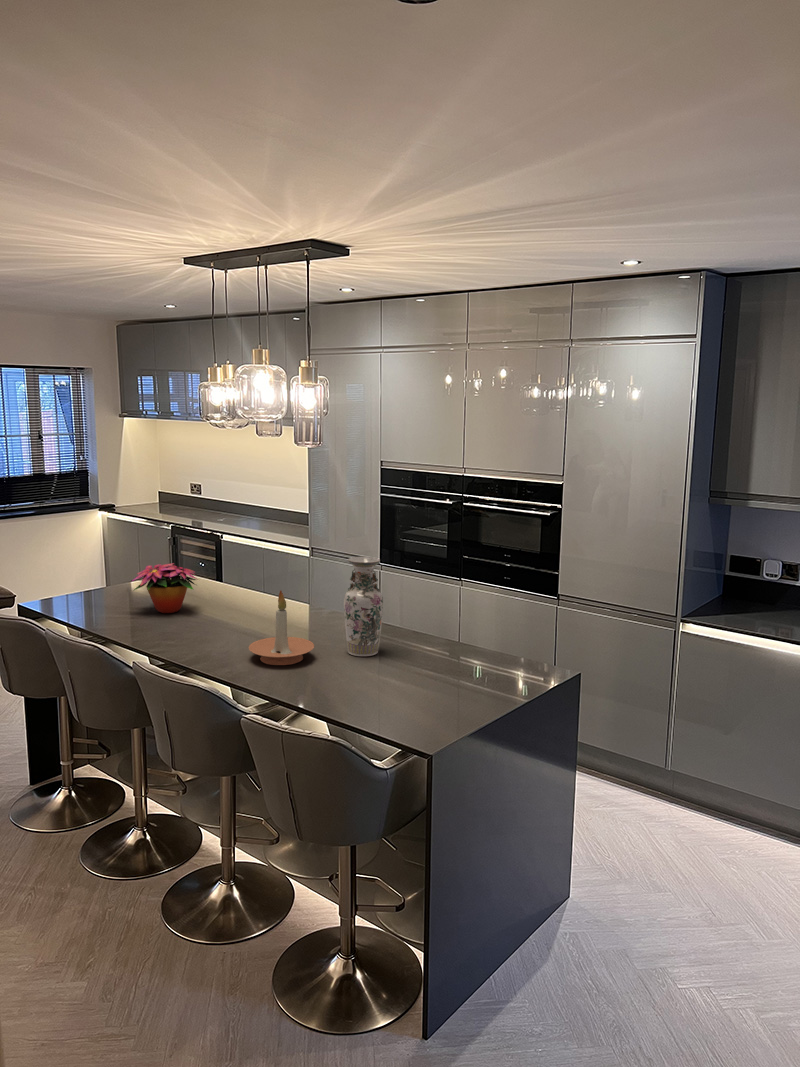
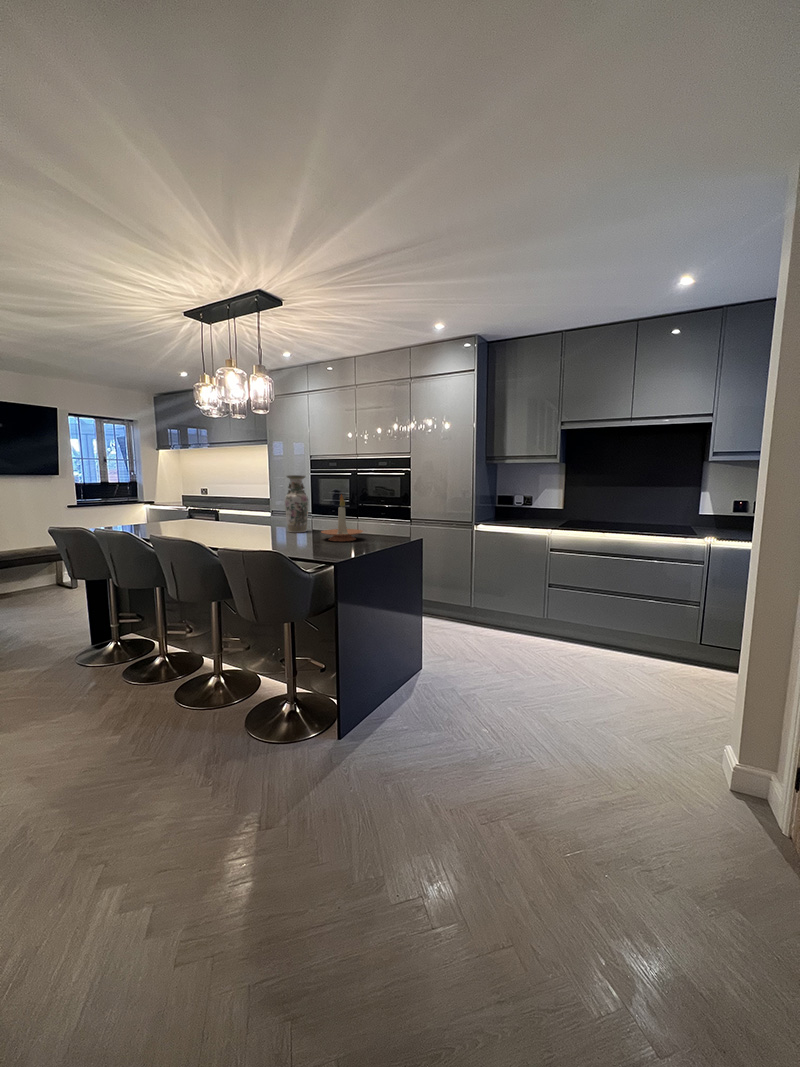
flower arrangement: present [132,564,198,613] -> none [151,495,200,525]
candle holder: present [249,590,314,665] -> present [321,494,363,541]

